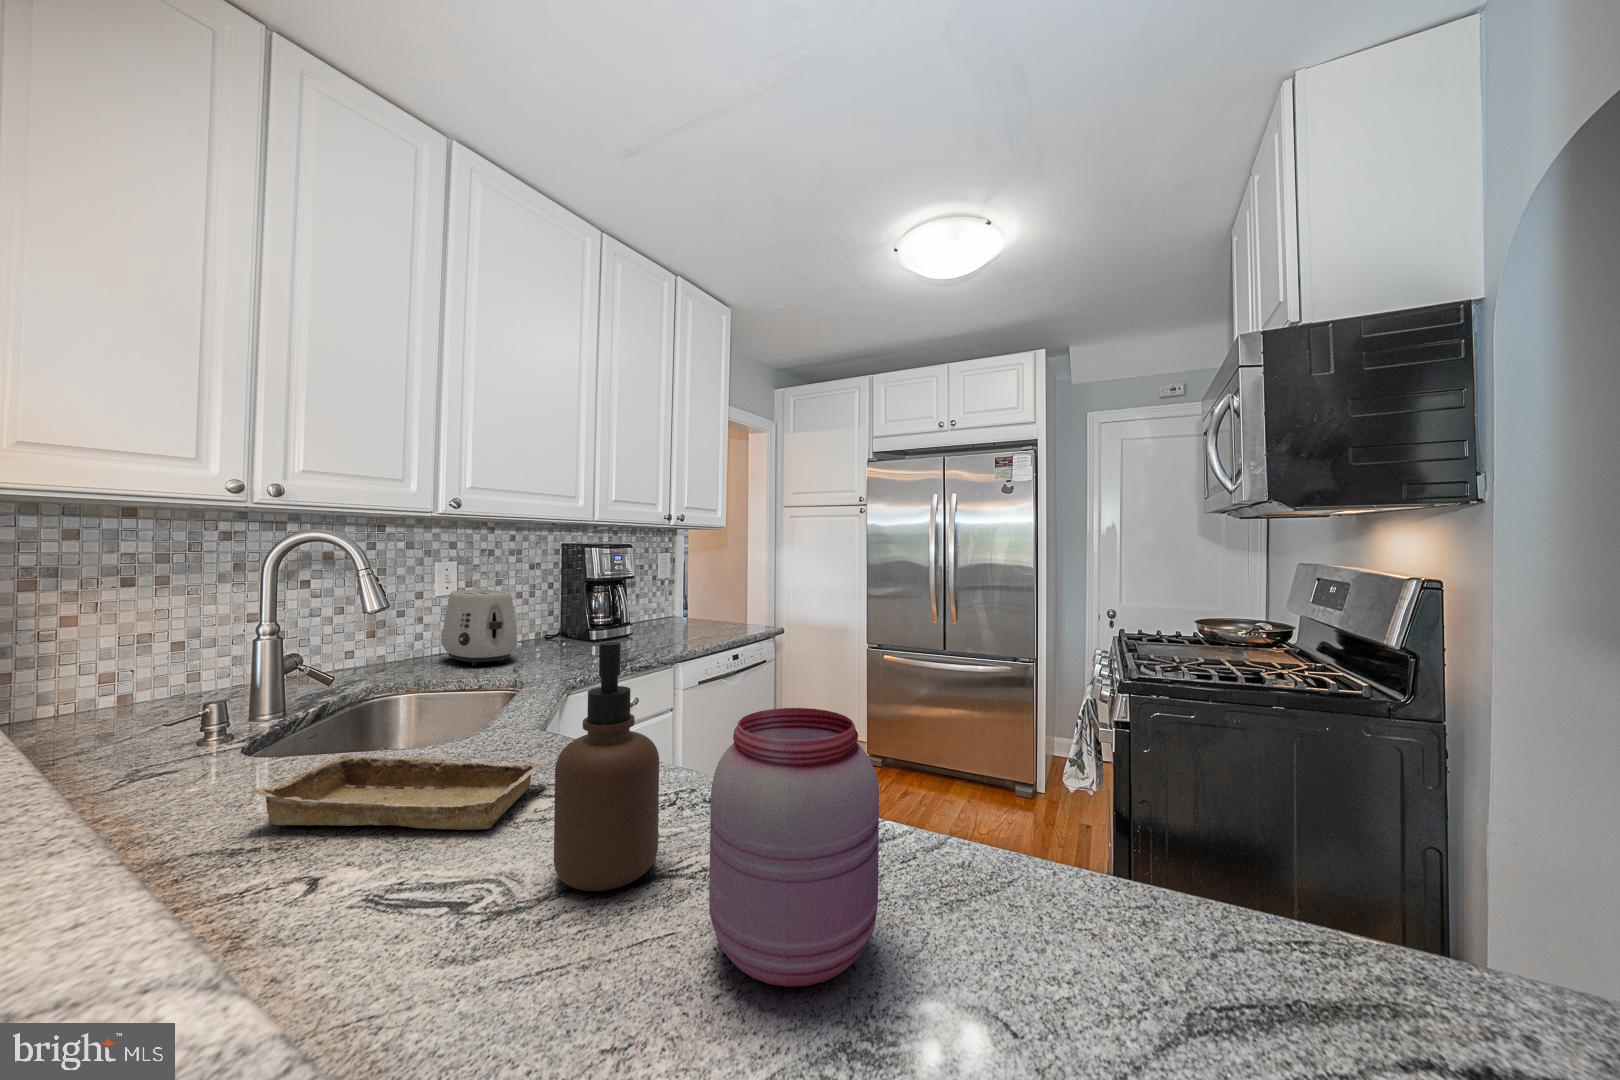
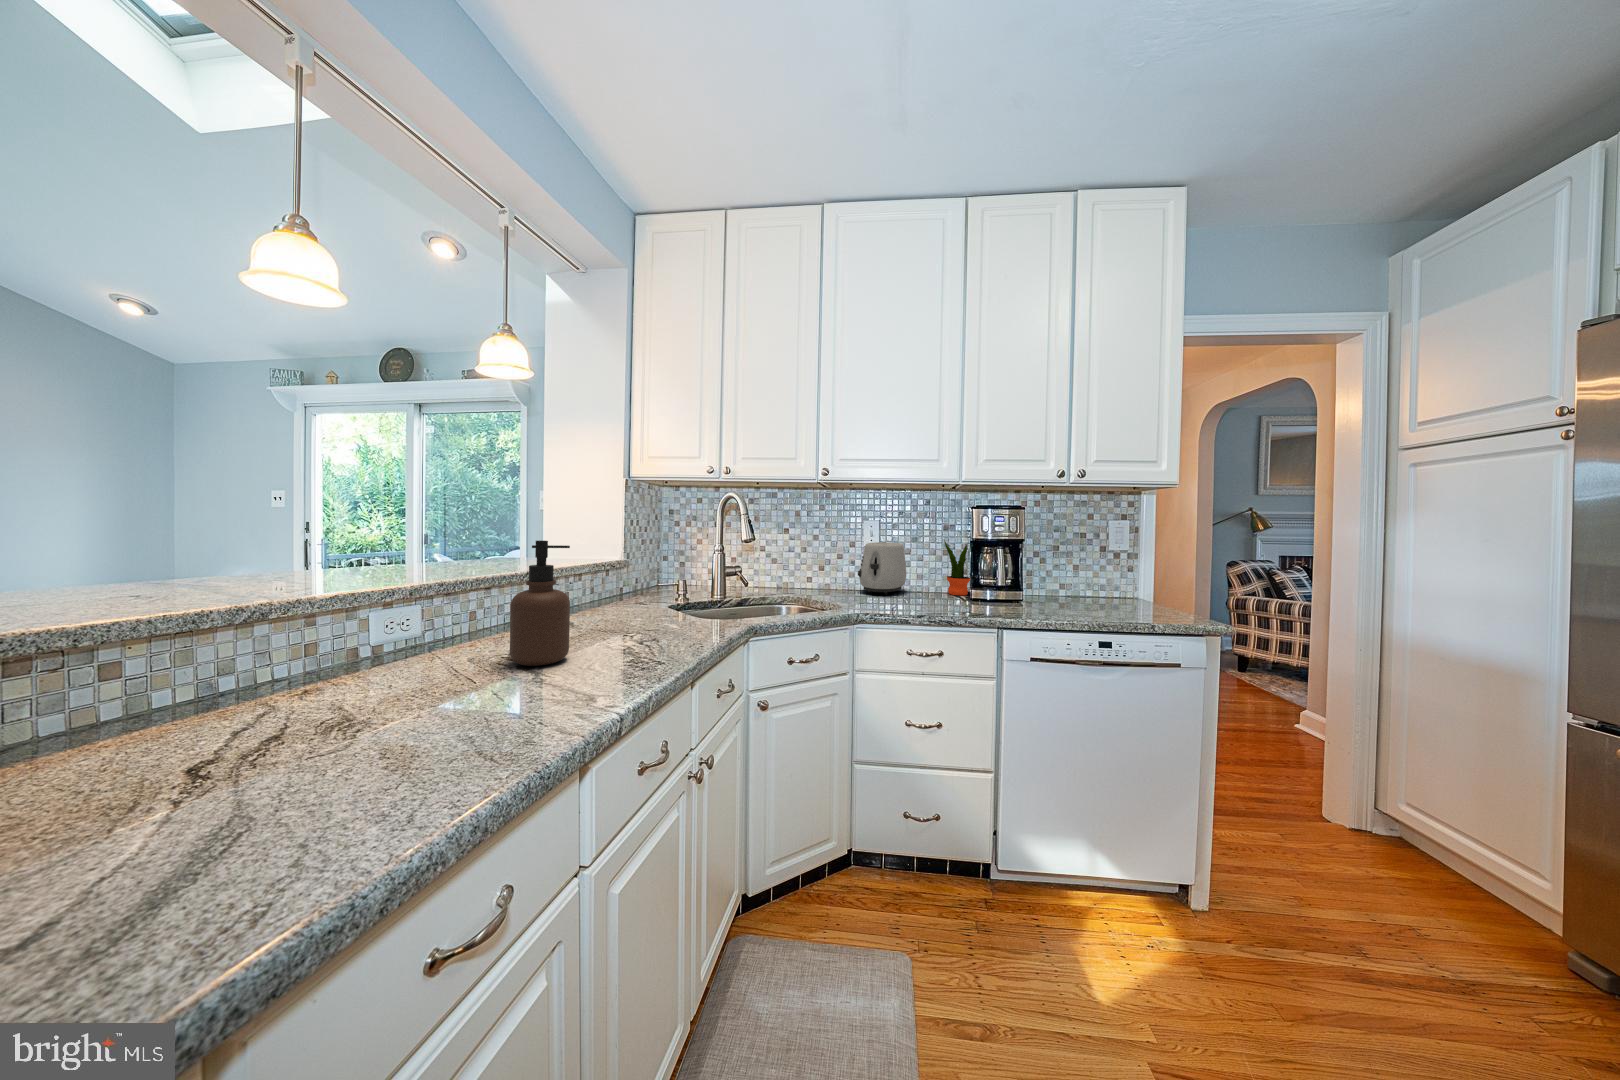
potted plant: none [532,579,573,647] -> present [944,540,970,595]
jar: present [709,708,879,987] -> none [371,574,488,712]
tray: present [249,755,547,830] -> none [589,600,657,638]

